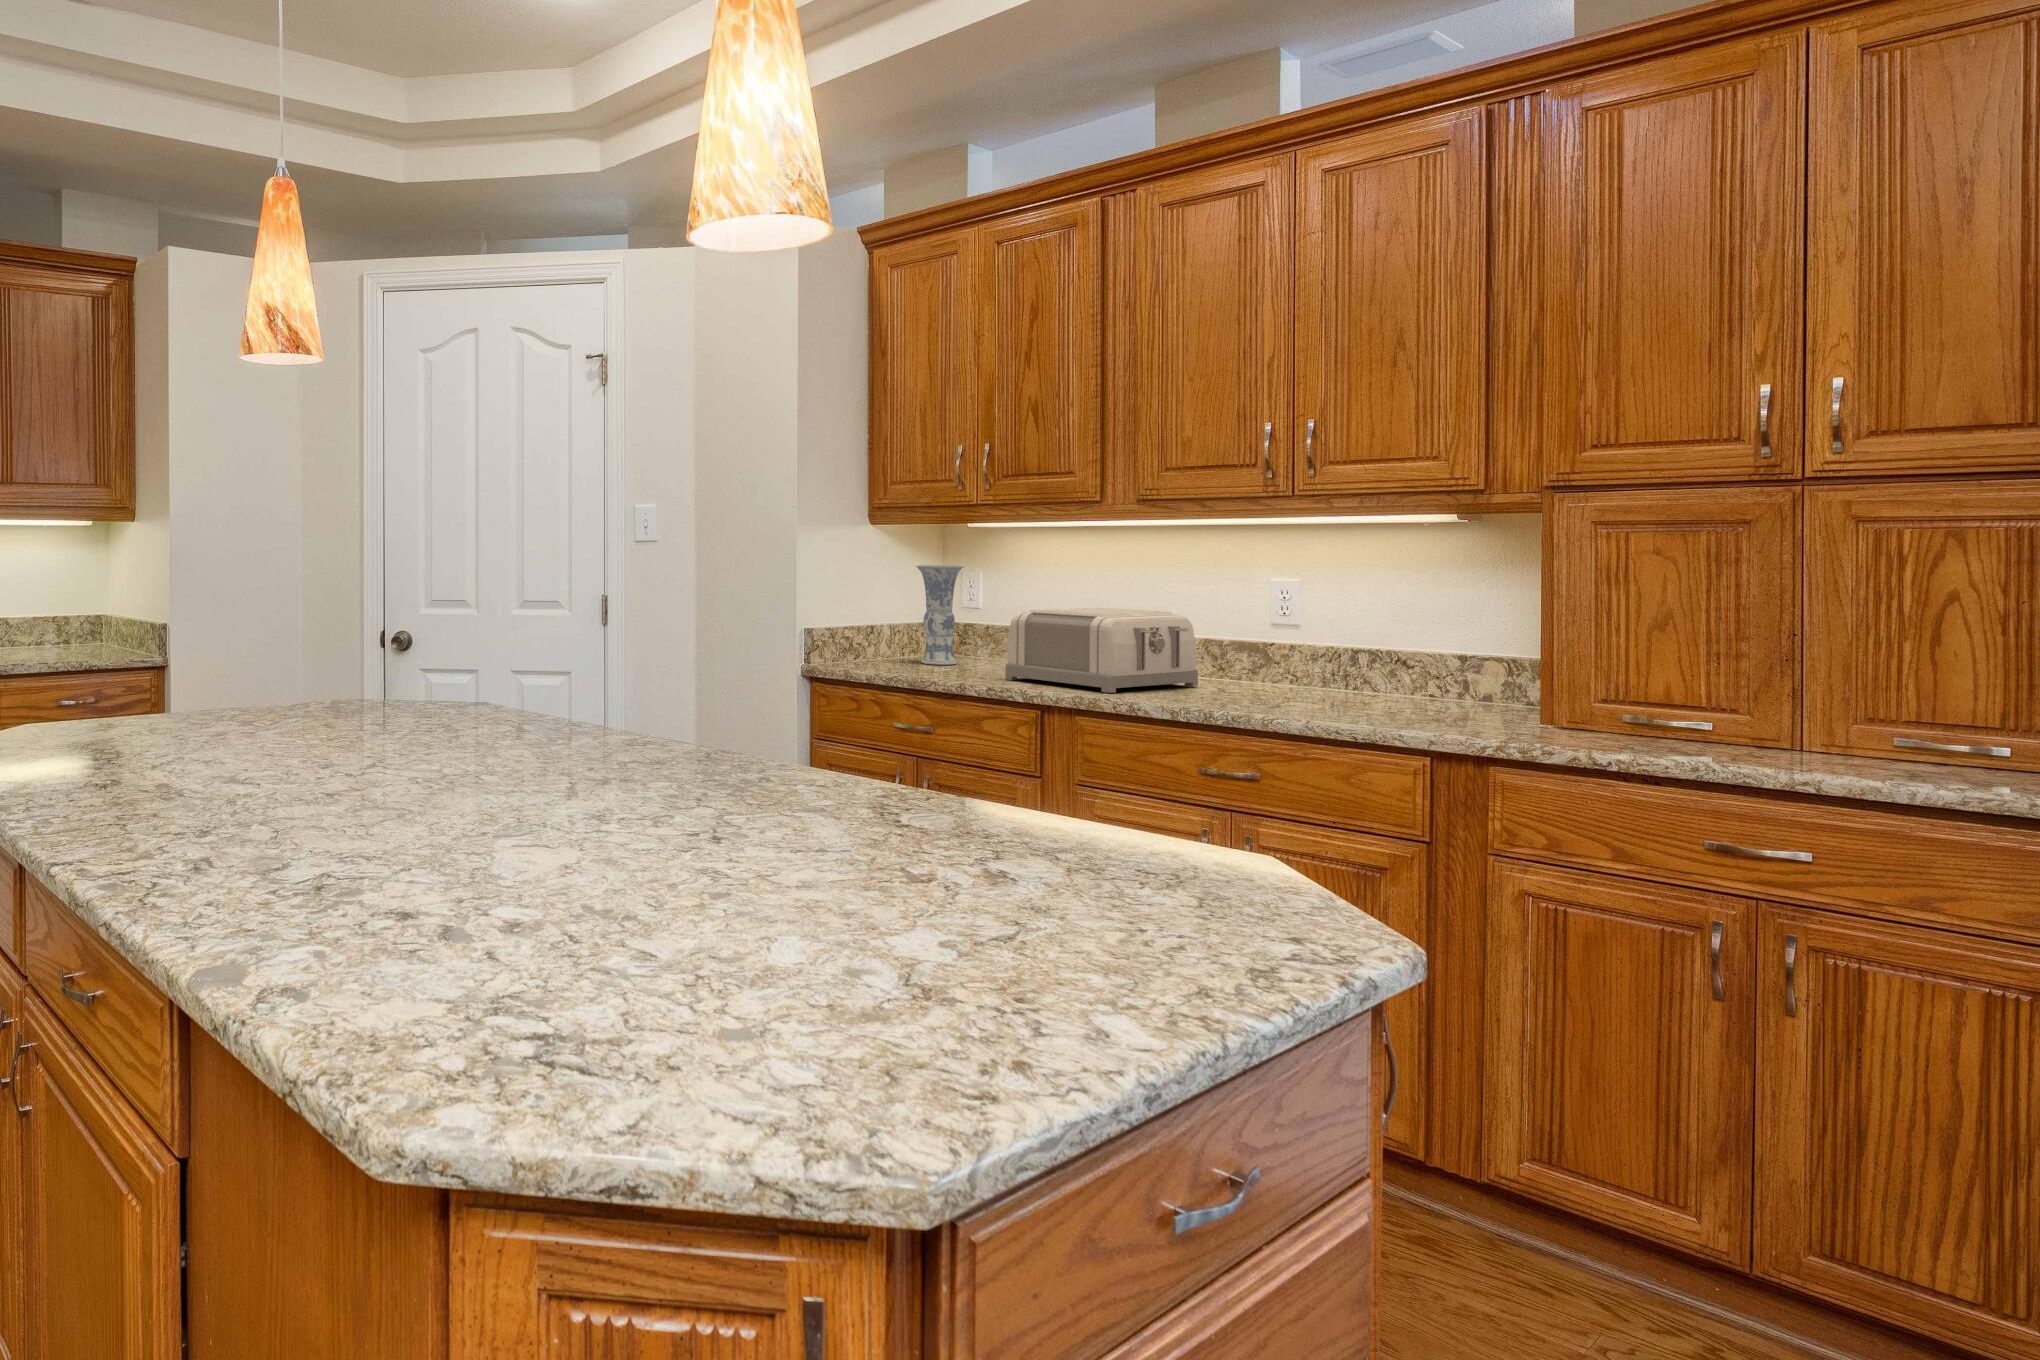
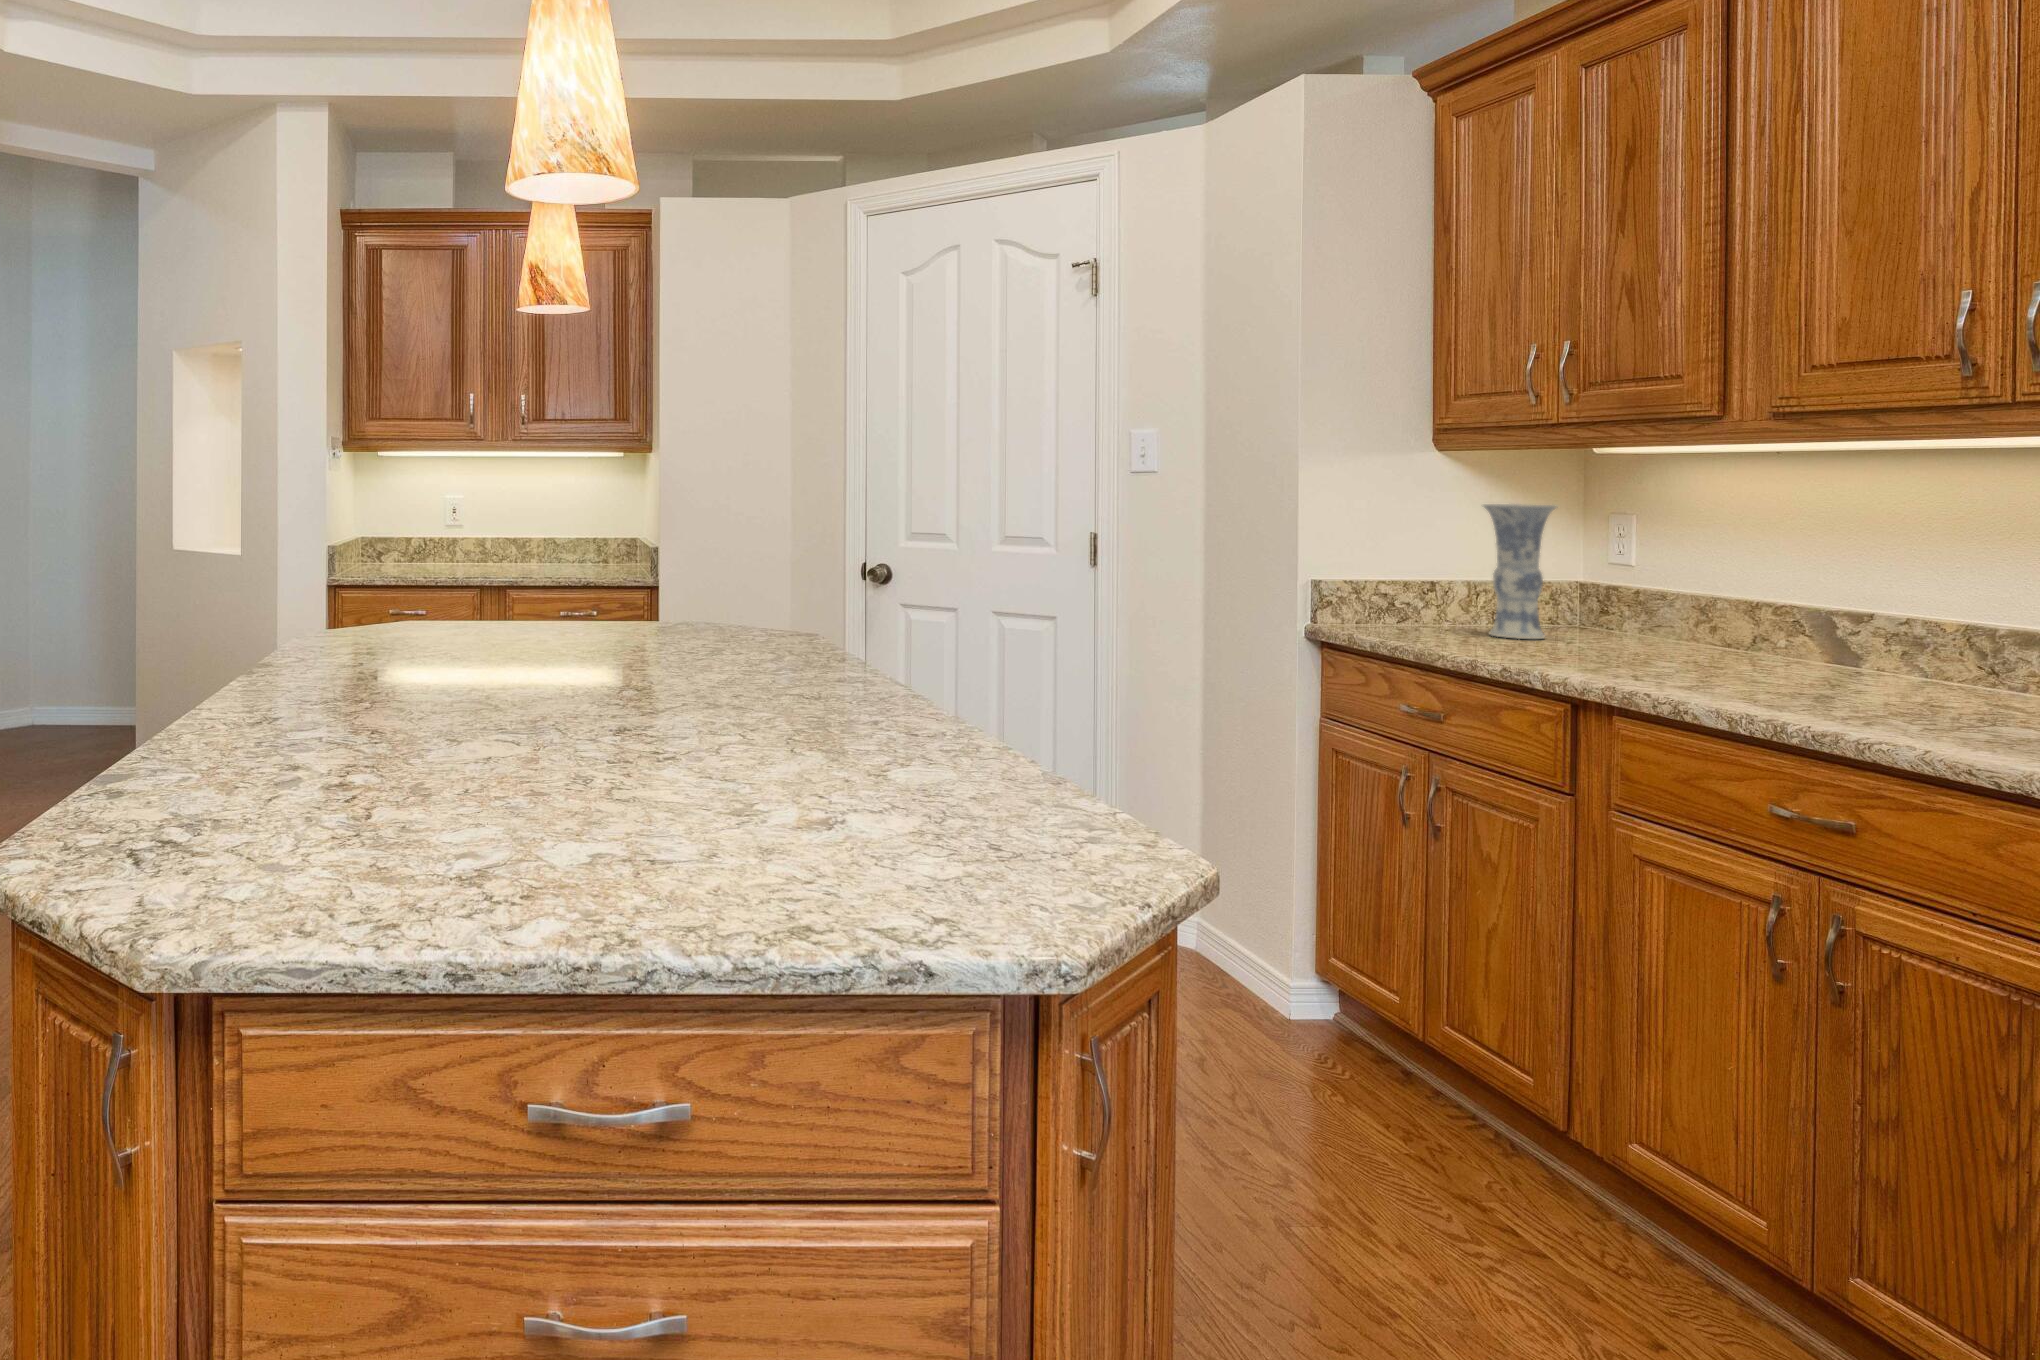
toaster: present [1005,607,1198,693] -> none [1553,566,1887,693]

